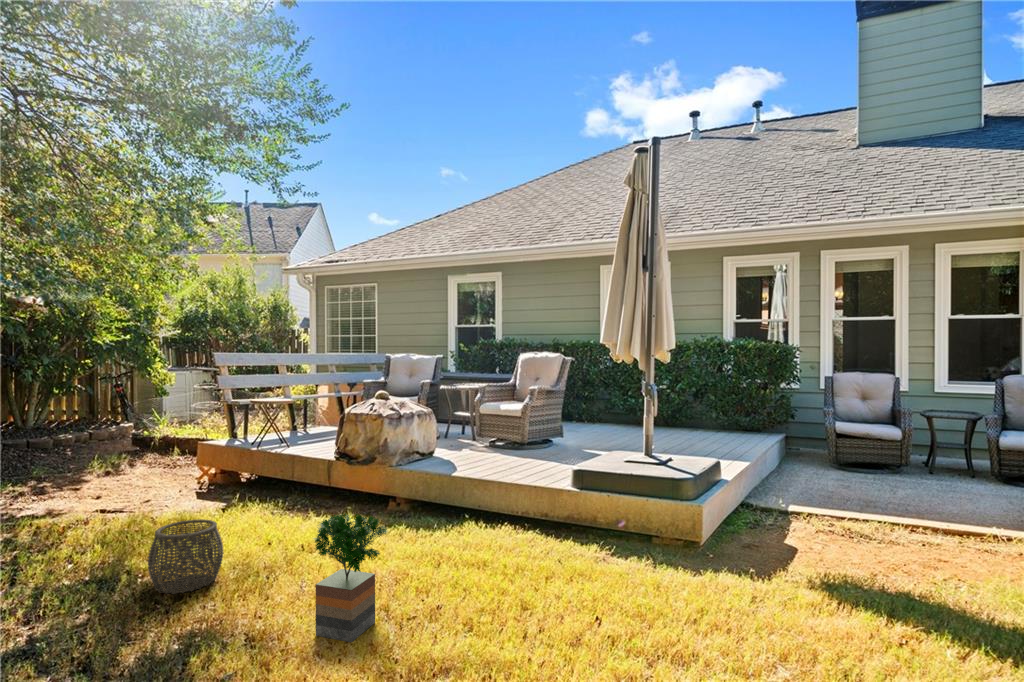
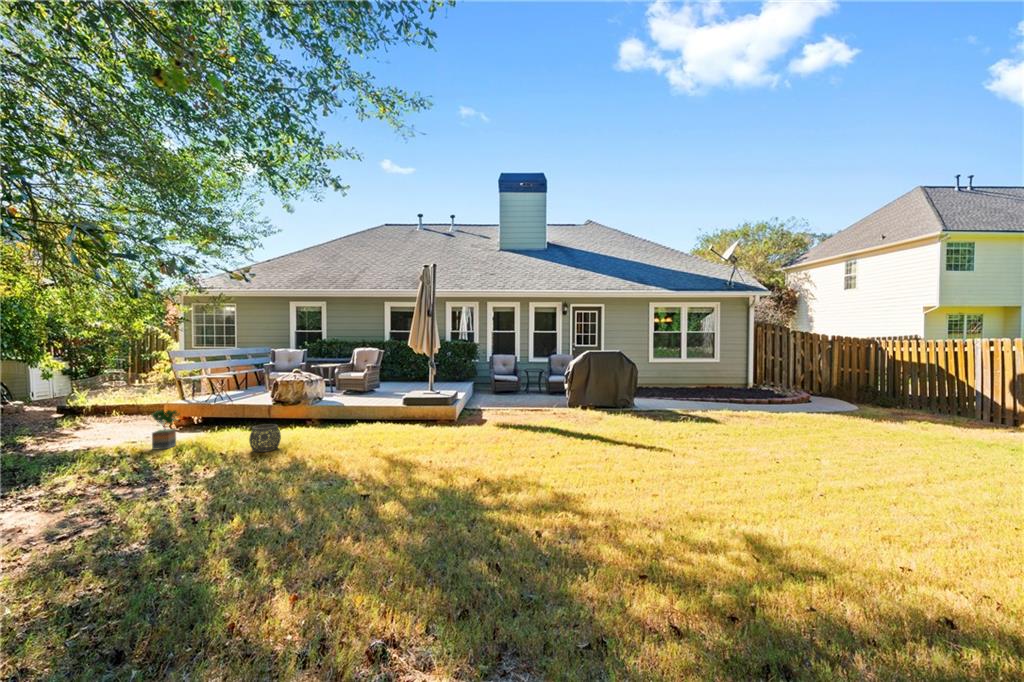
potted tree: present [314,513,387,642] -> present [151,410,180,450]

